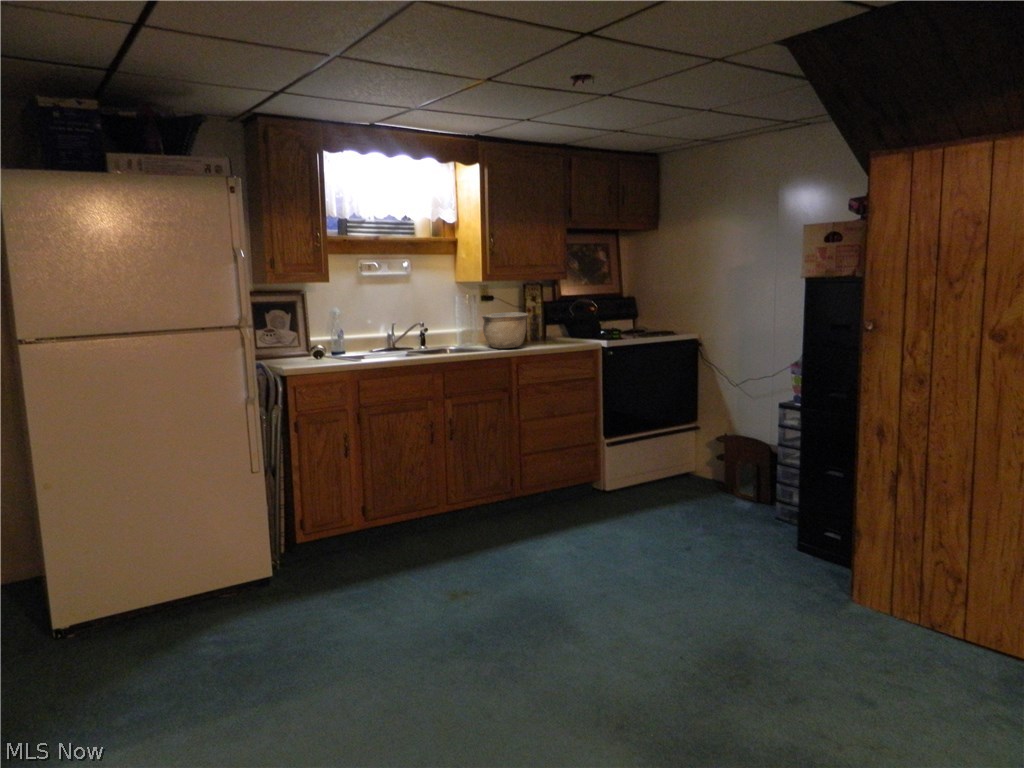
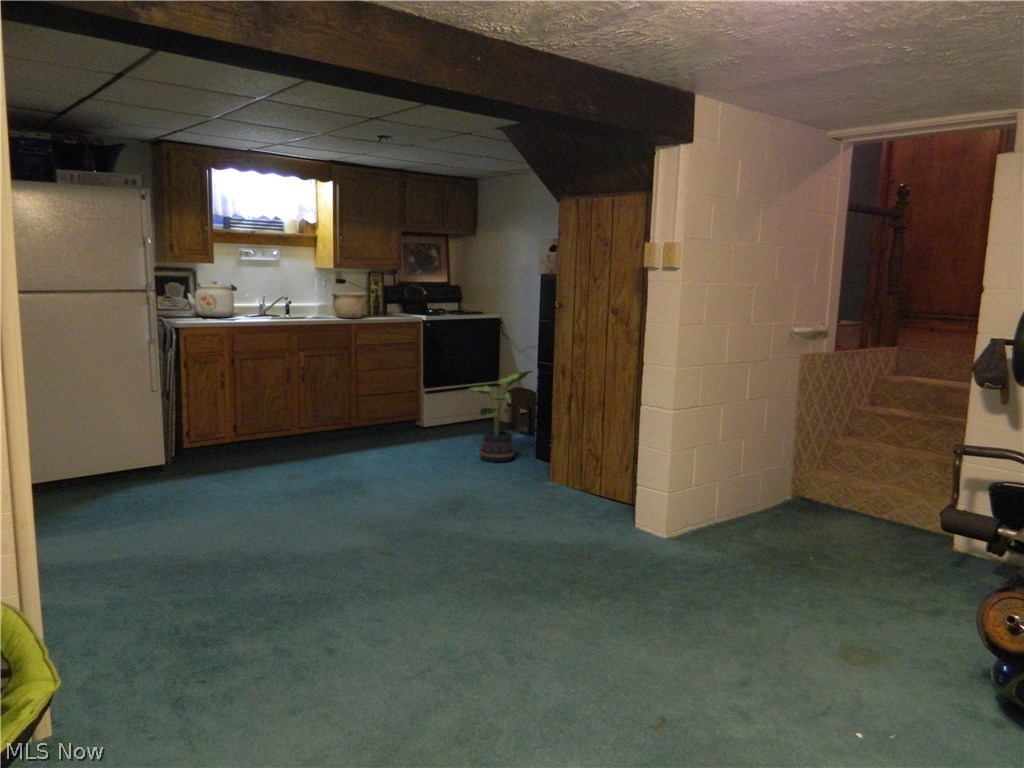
kettle: none [295,306,360,356] -> present [188,281,237,317]
potted plant: none [697,422,796,563] -> present [467,371,533,462]

